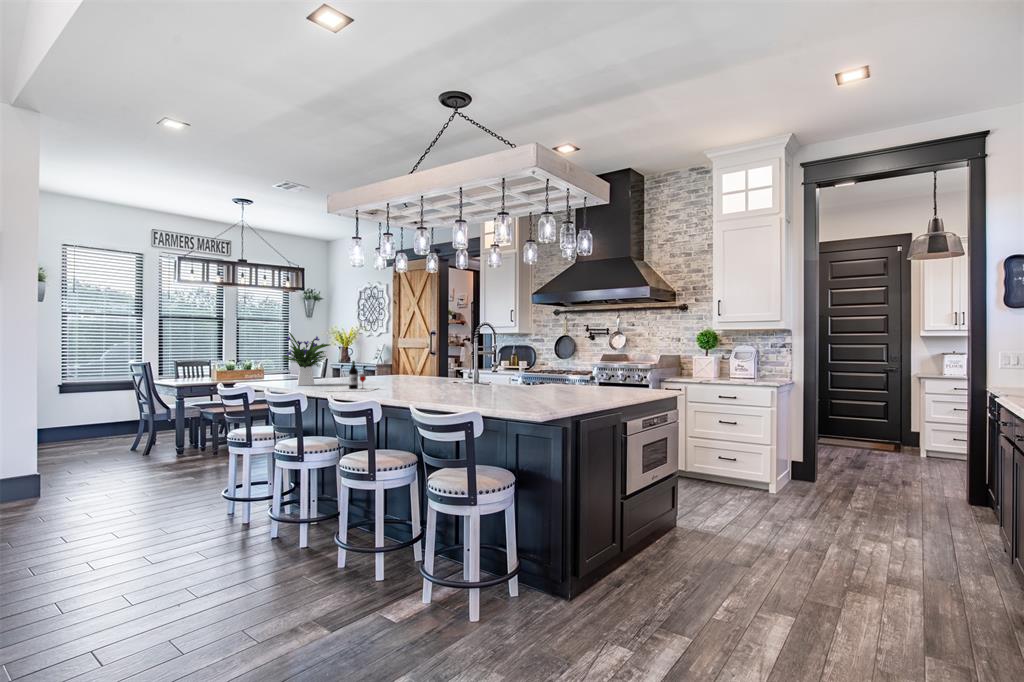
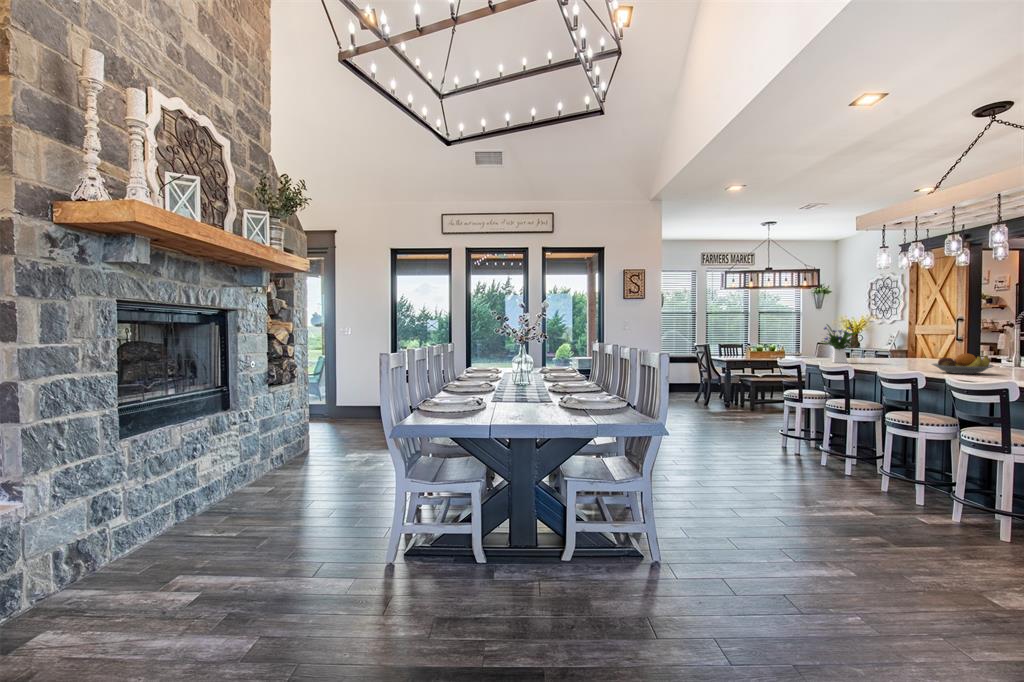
wine bottle: present [327,361,377,391] -> none [861,345,911,369]
fruit bowl: none [395,370,453,396] -> present [932,354,994,374]

